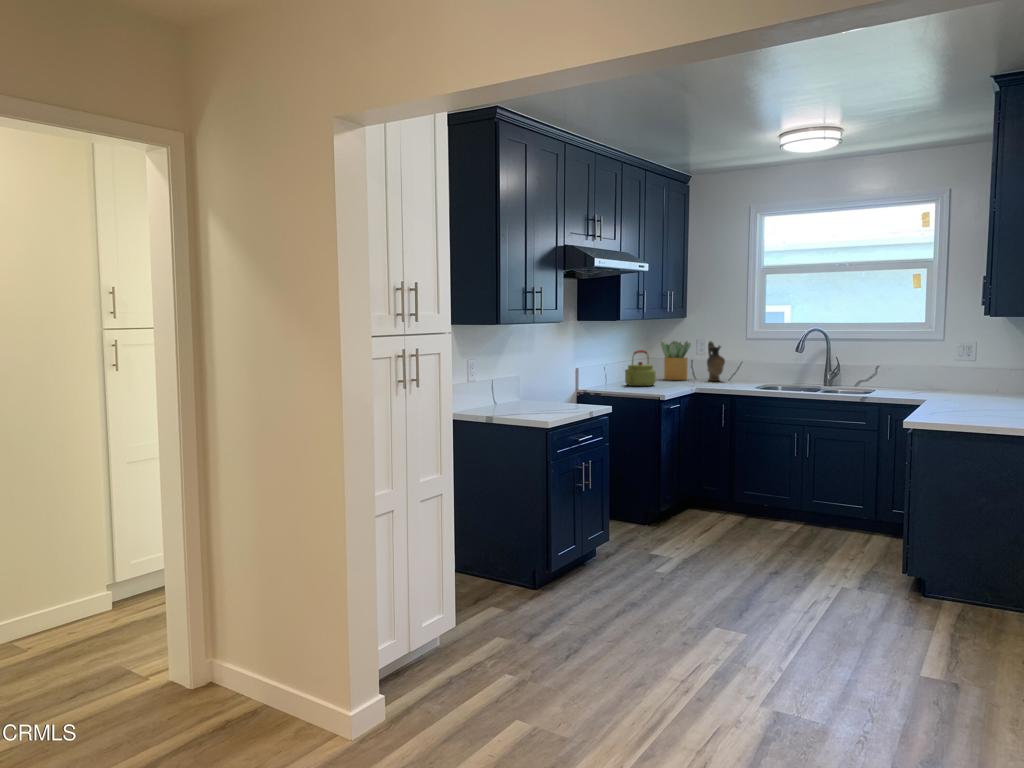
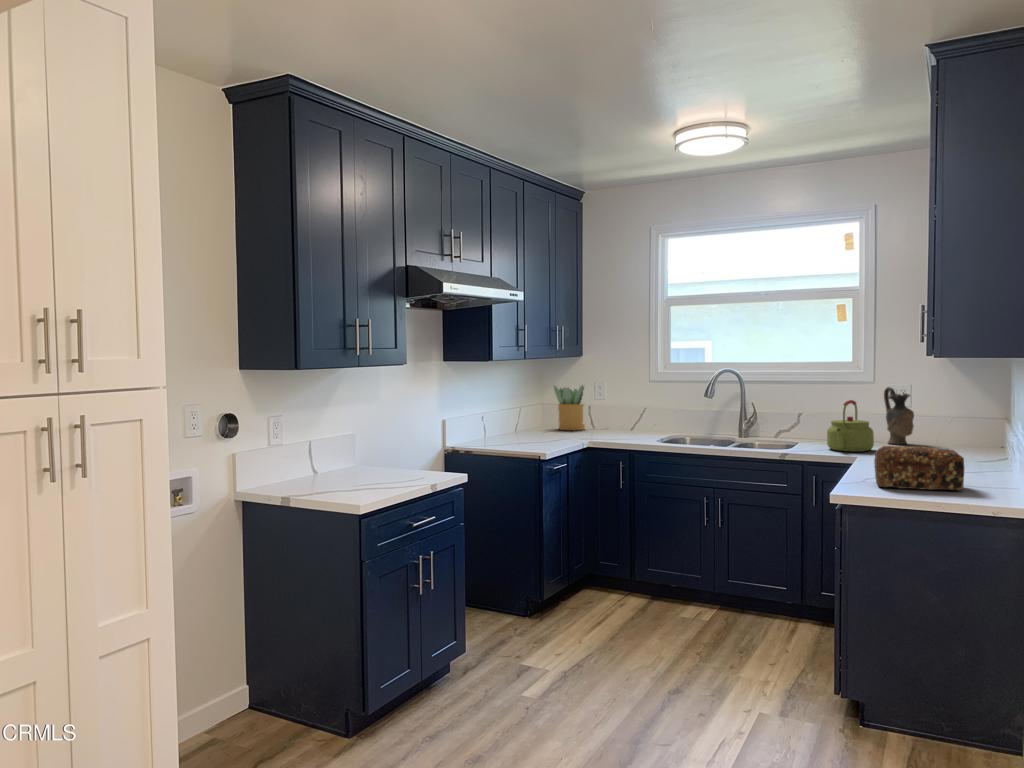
ceramic pitcher: present [707,341,725,381] -> present [884,387,914,444]
kettle: present [625,350,656,386] -> present [827,400,874,452]
bread loaf: none [937,386,1006,419] -> present [874,446,964,490]

